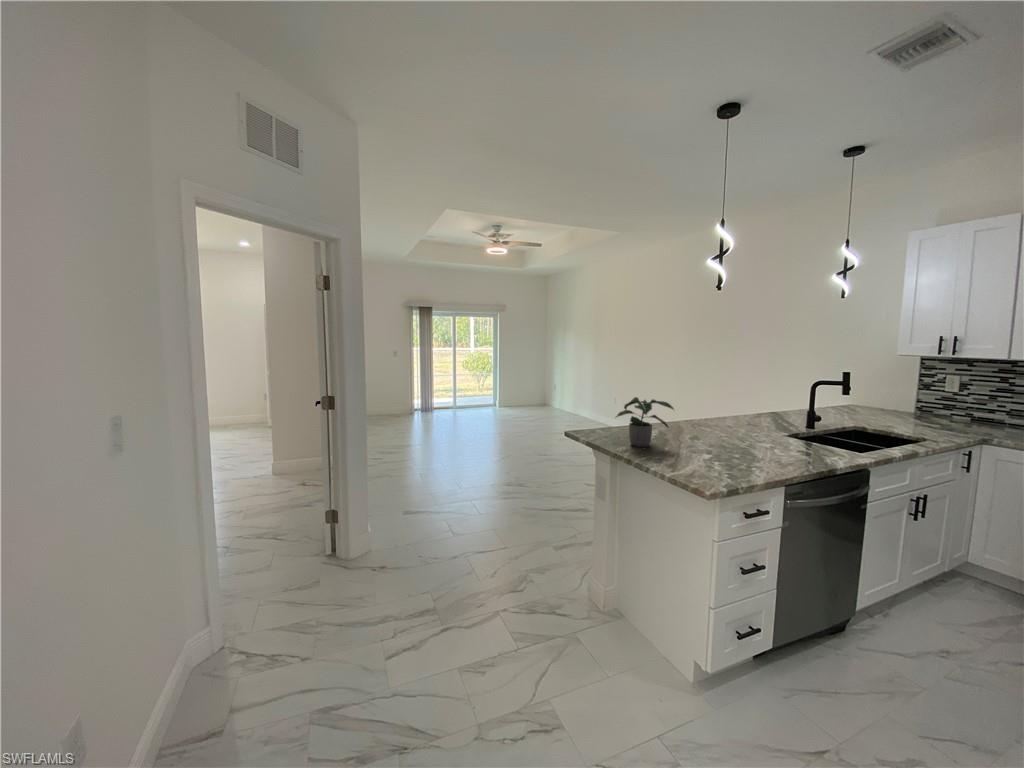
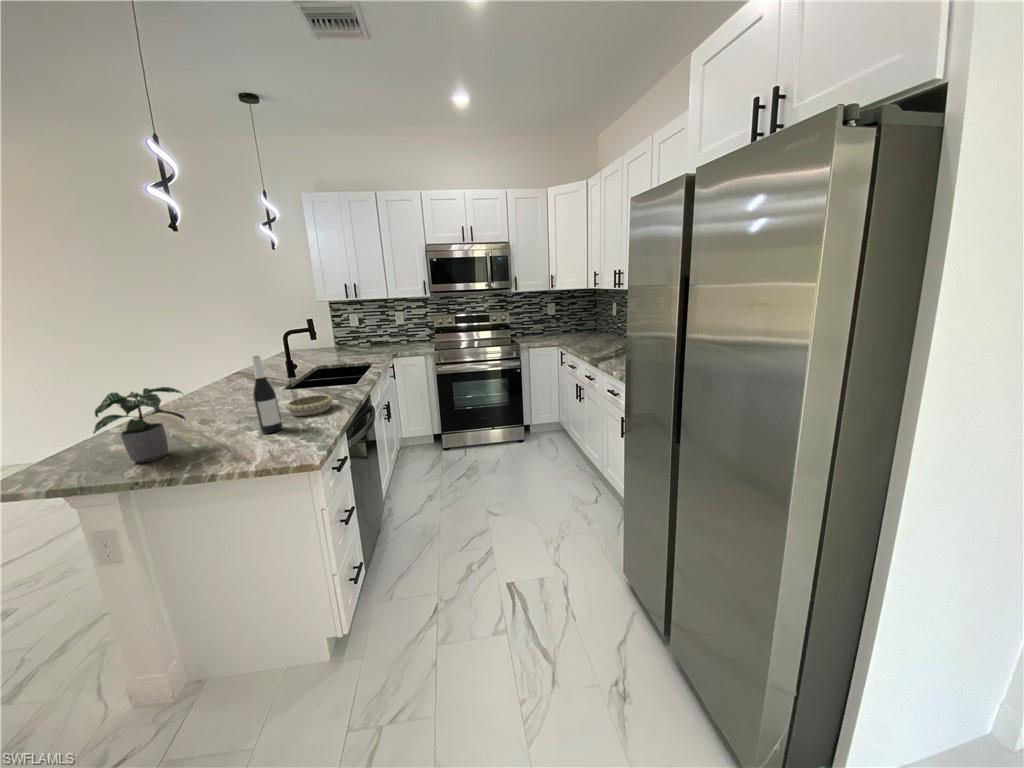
wine bottle: none [710,395,731,461] -> present [252,356,283,433]
decorative bowl: none [748,443,798,463] -> present [285,395,333,416]

